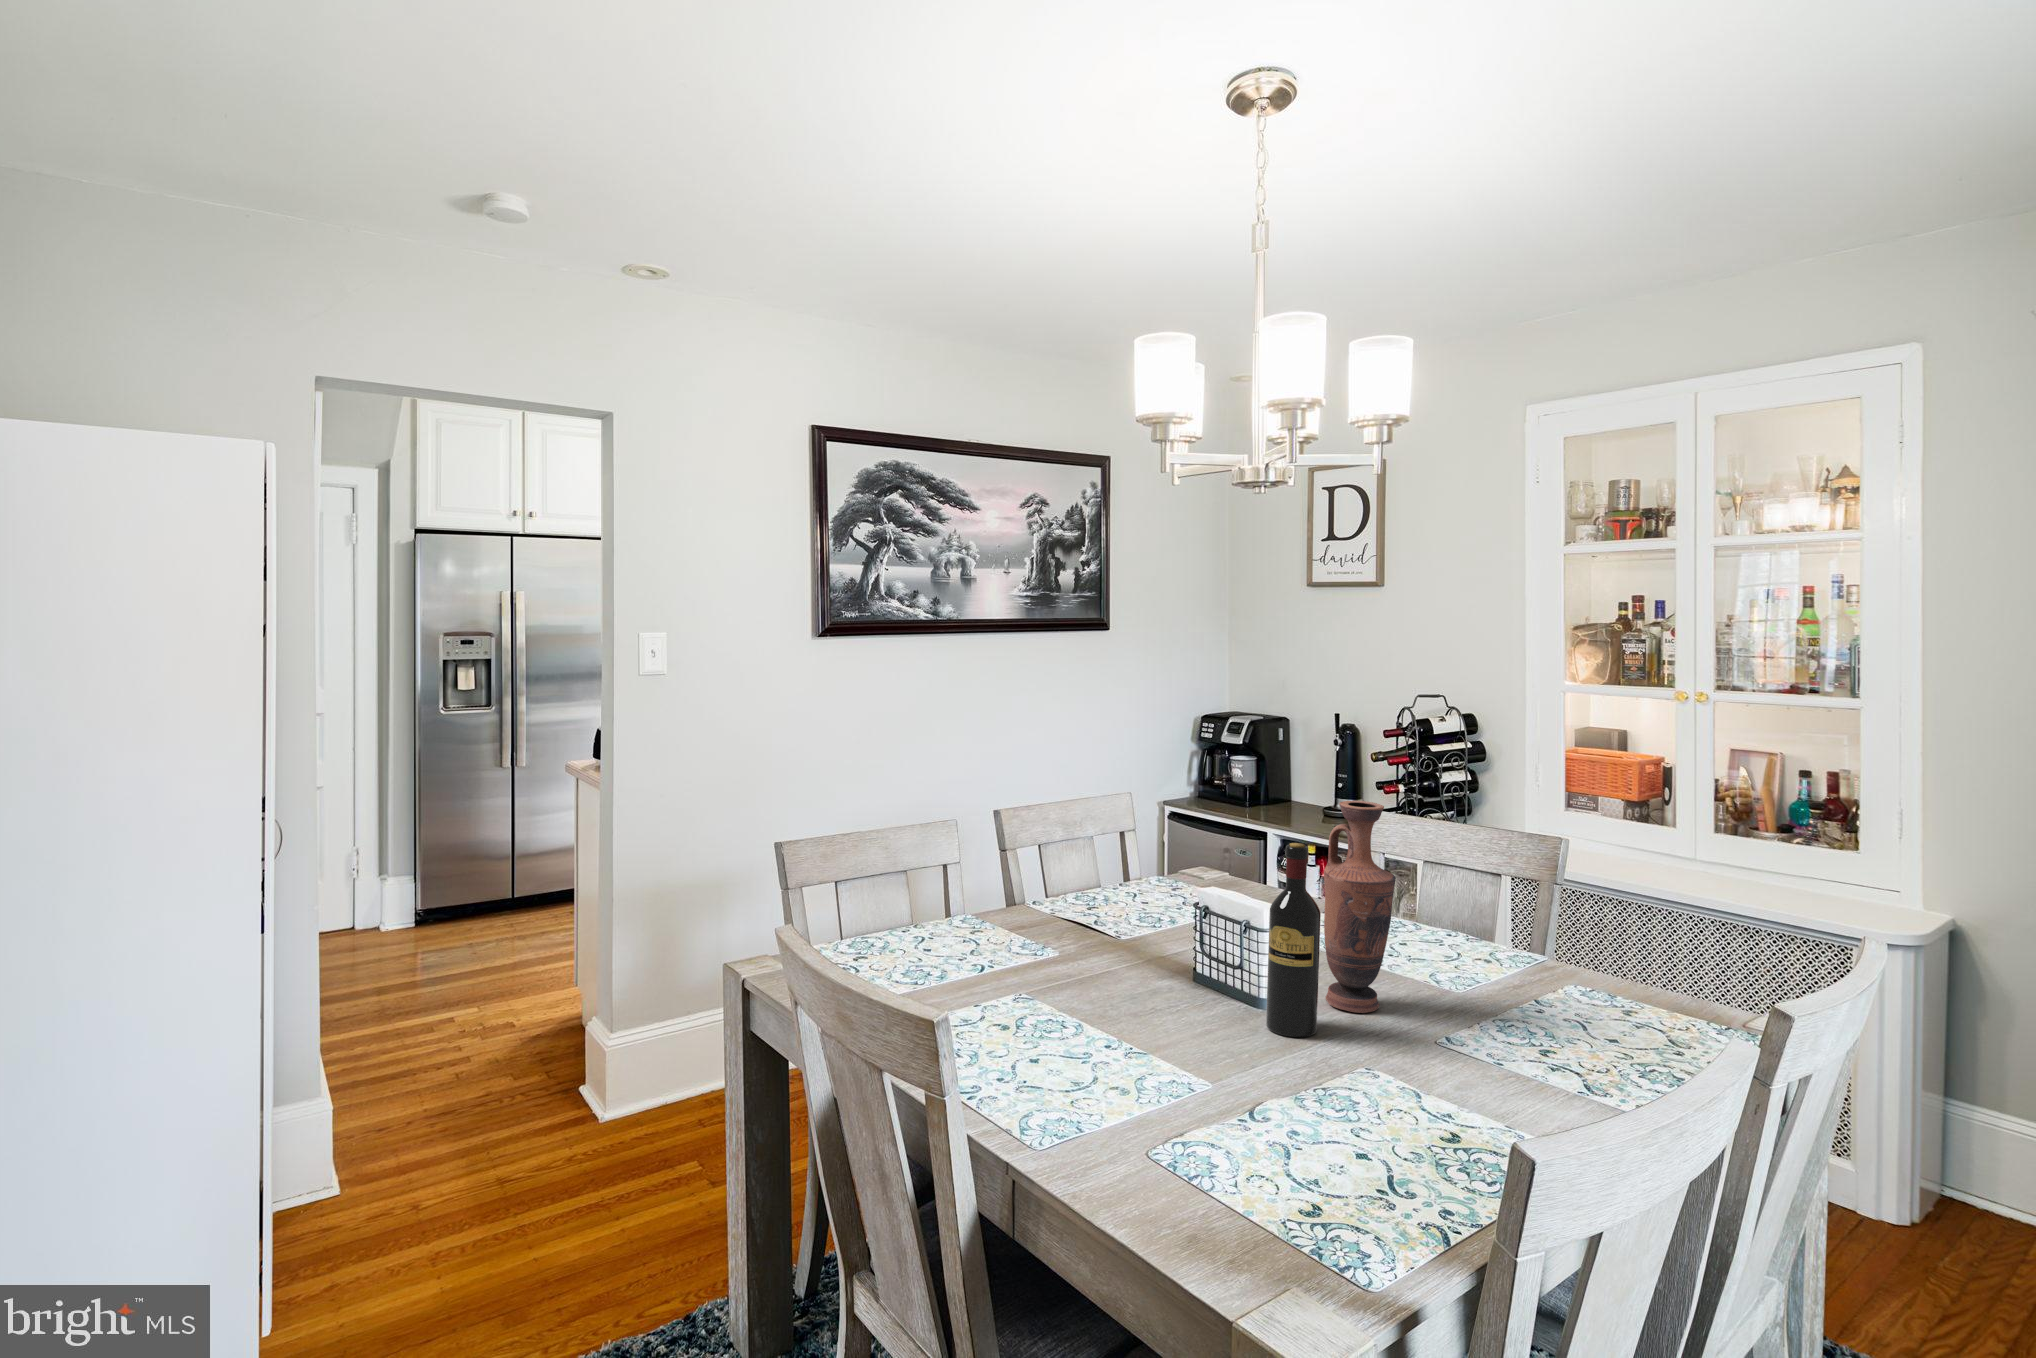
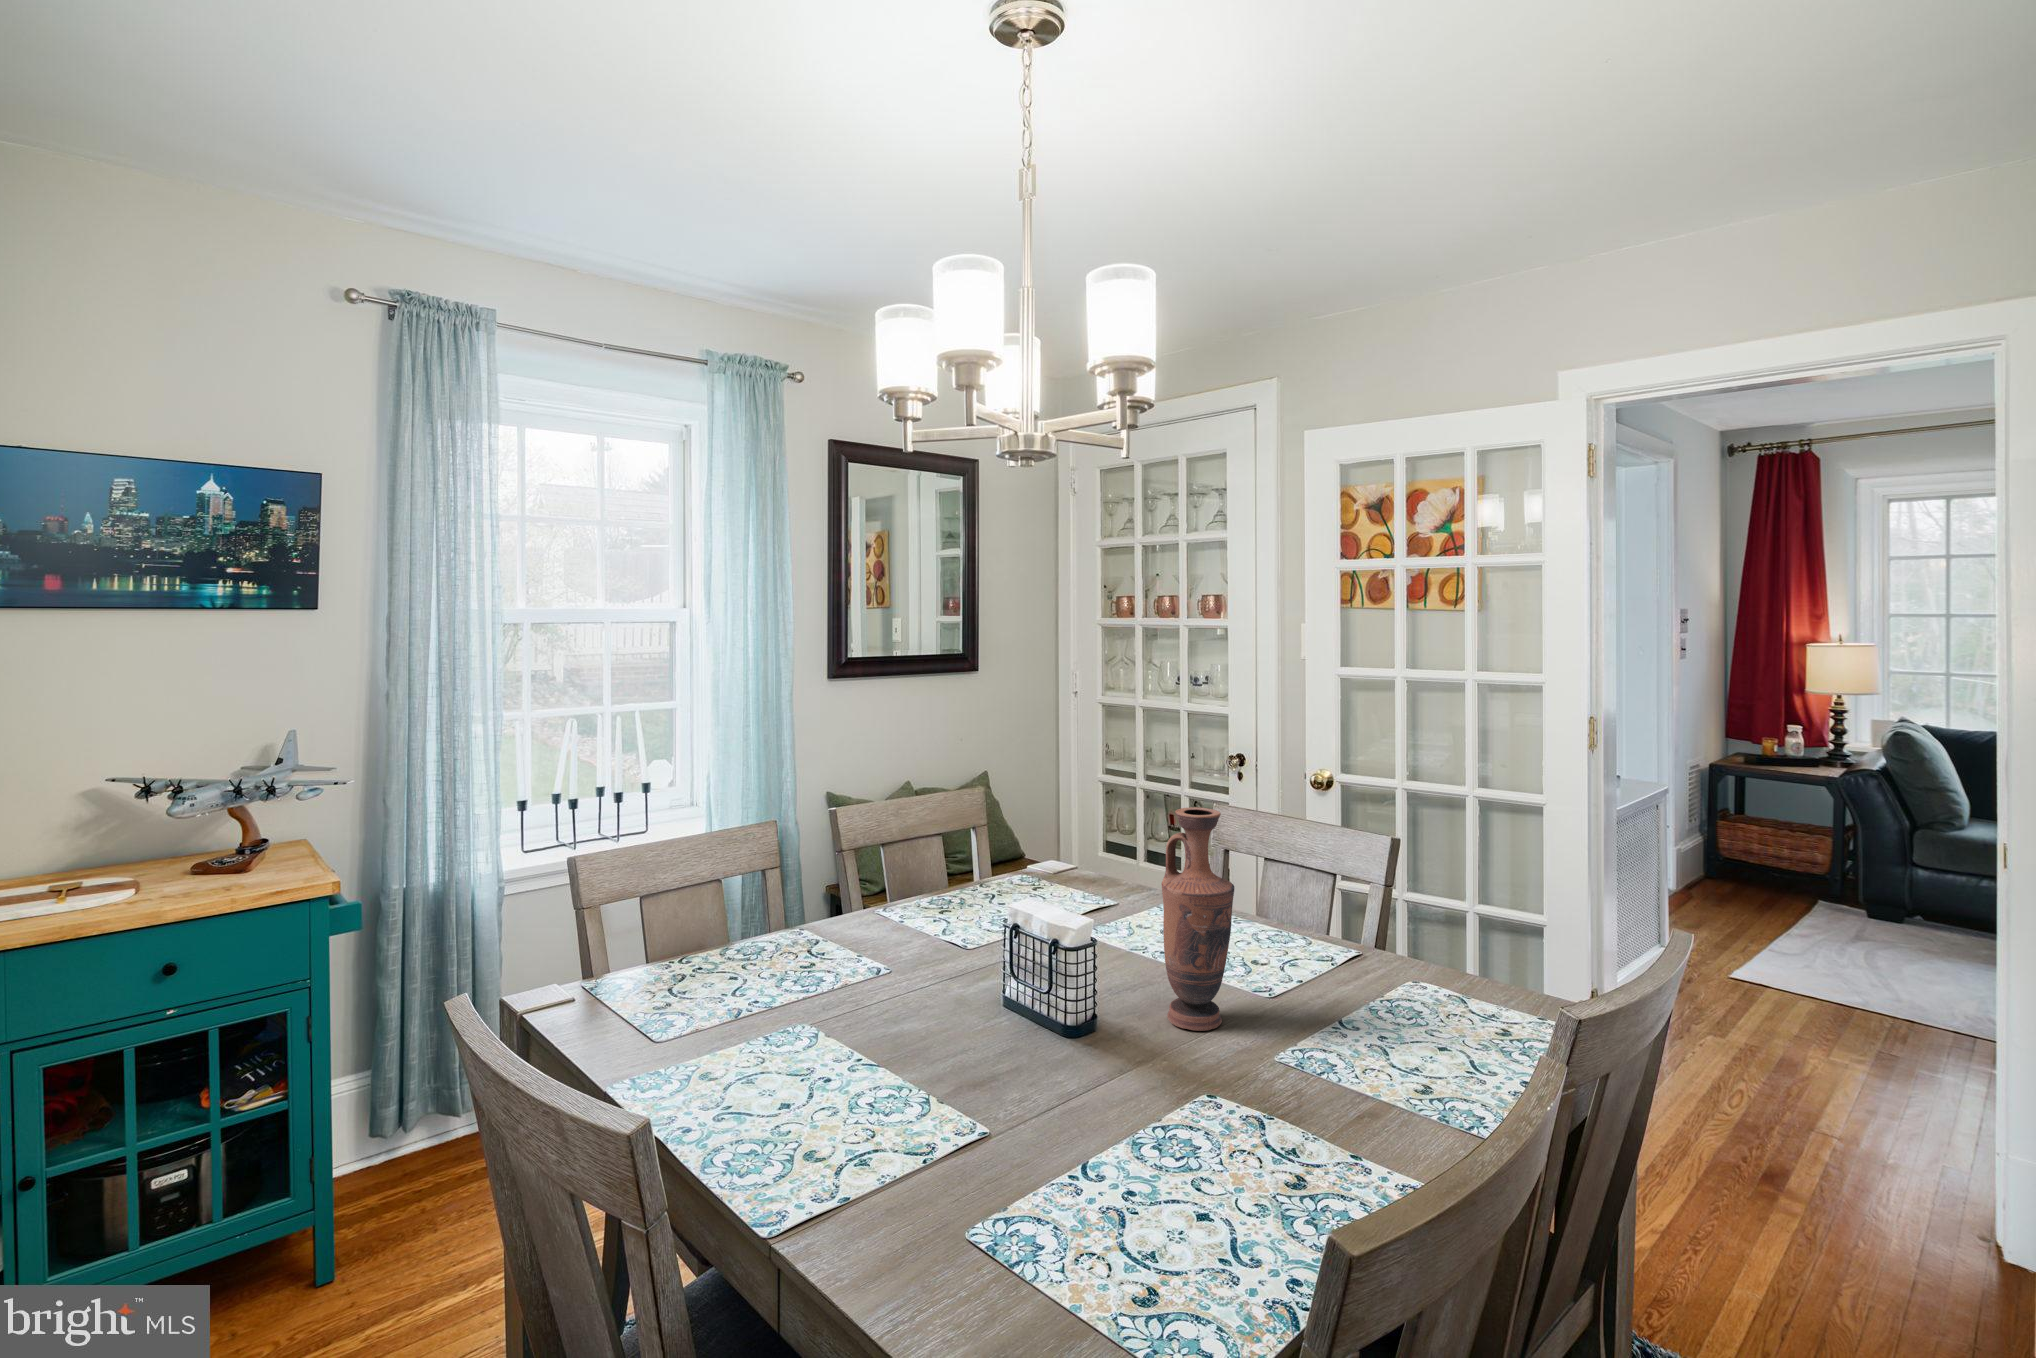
wine bottle: present [1266,843,1321,1037] -> none [1105,858,1158,1066]

